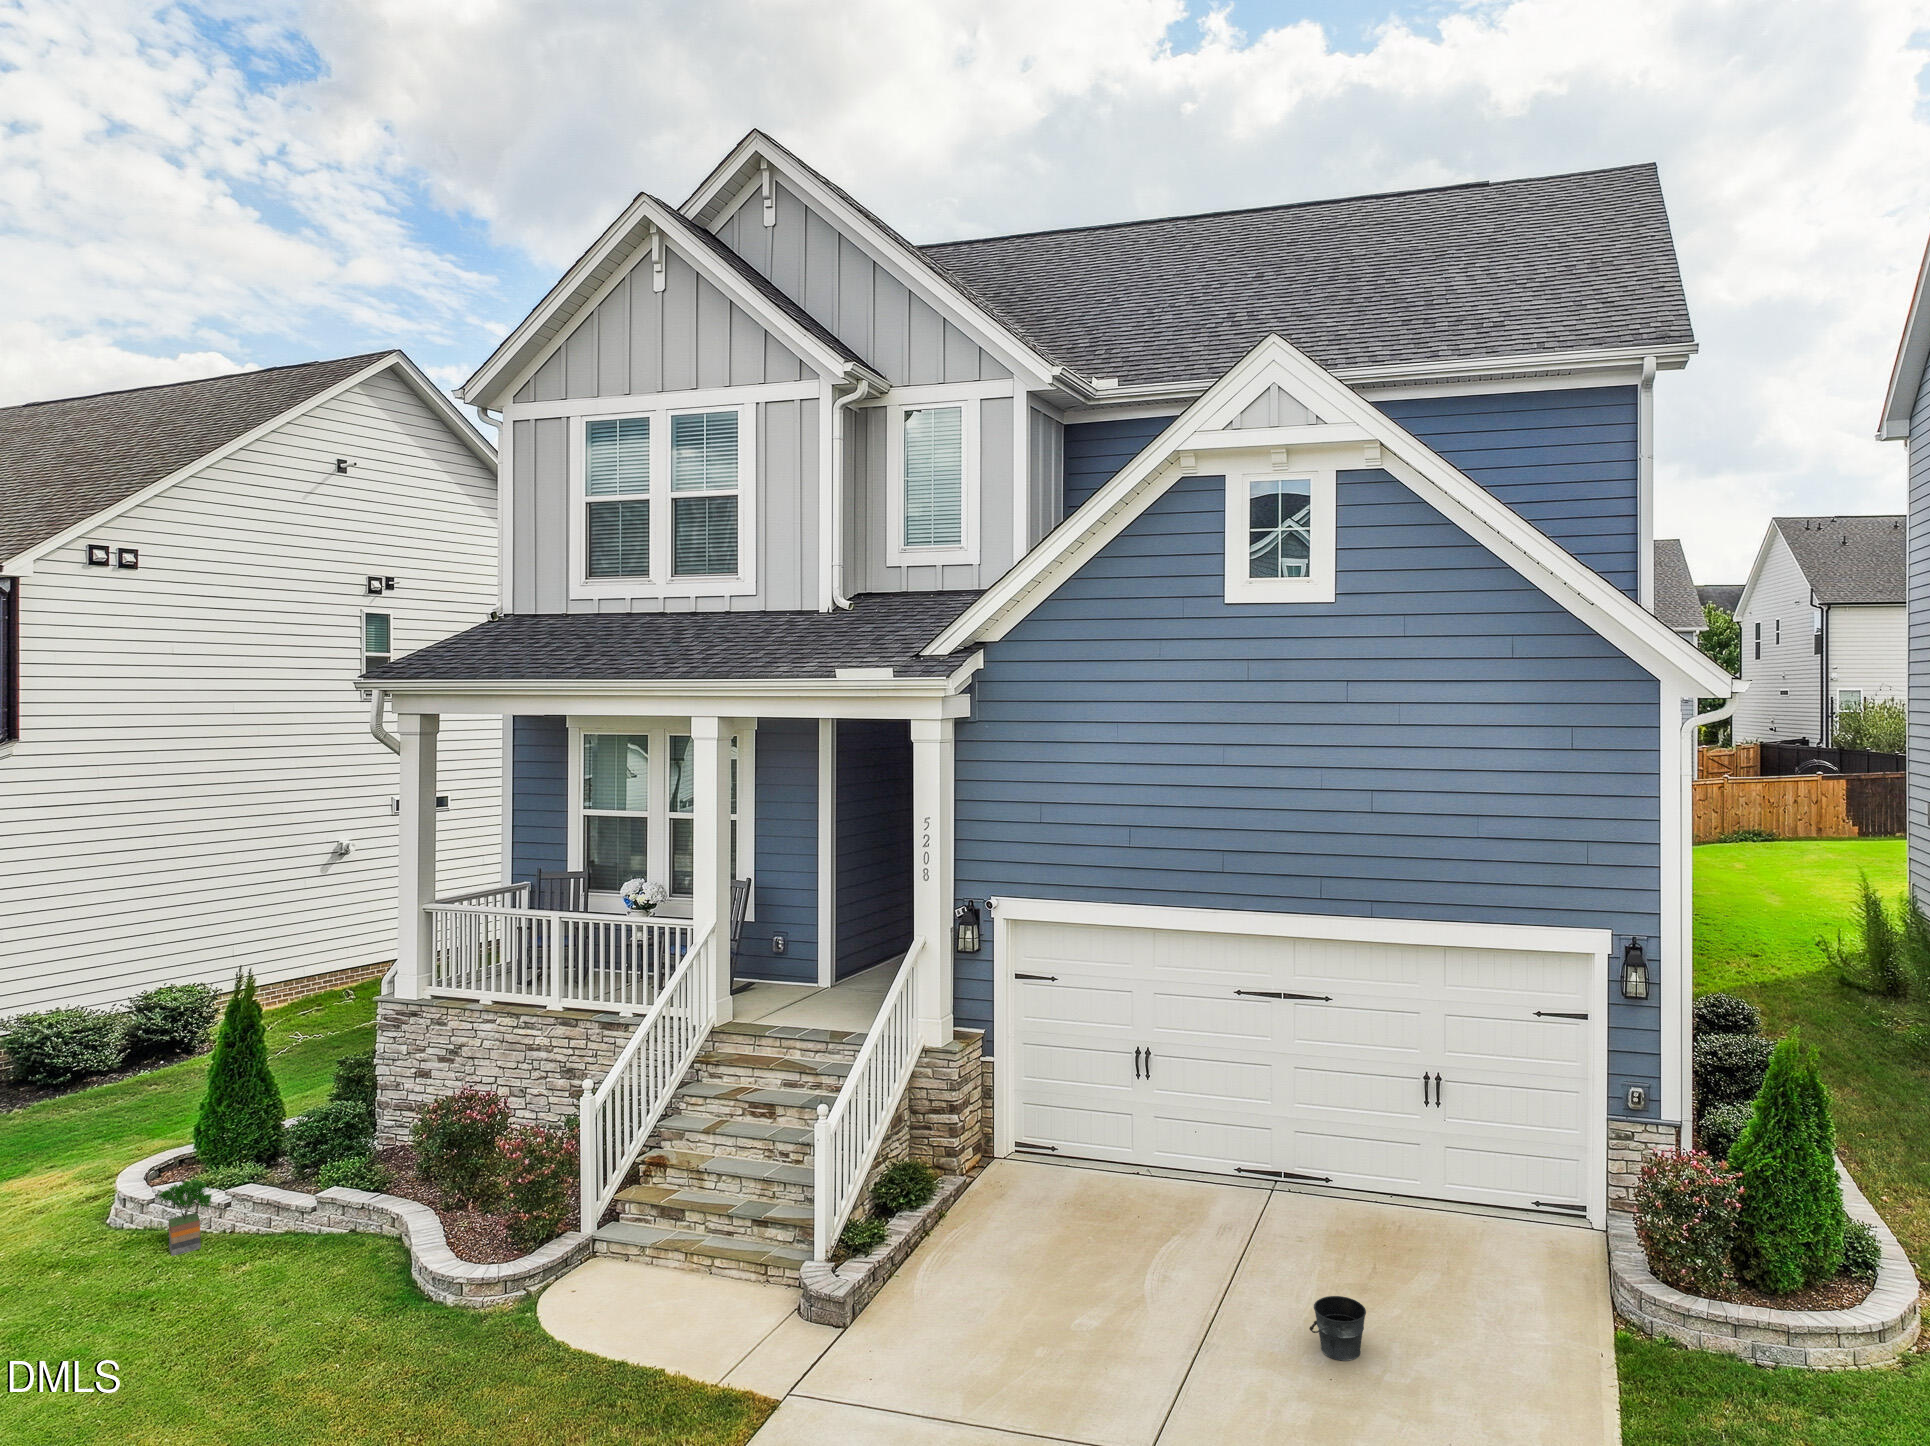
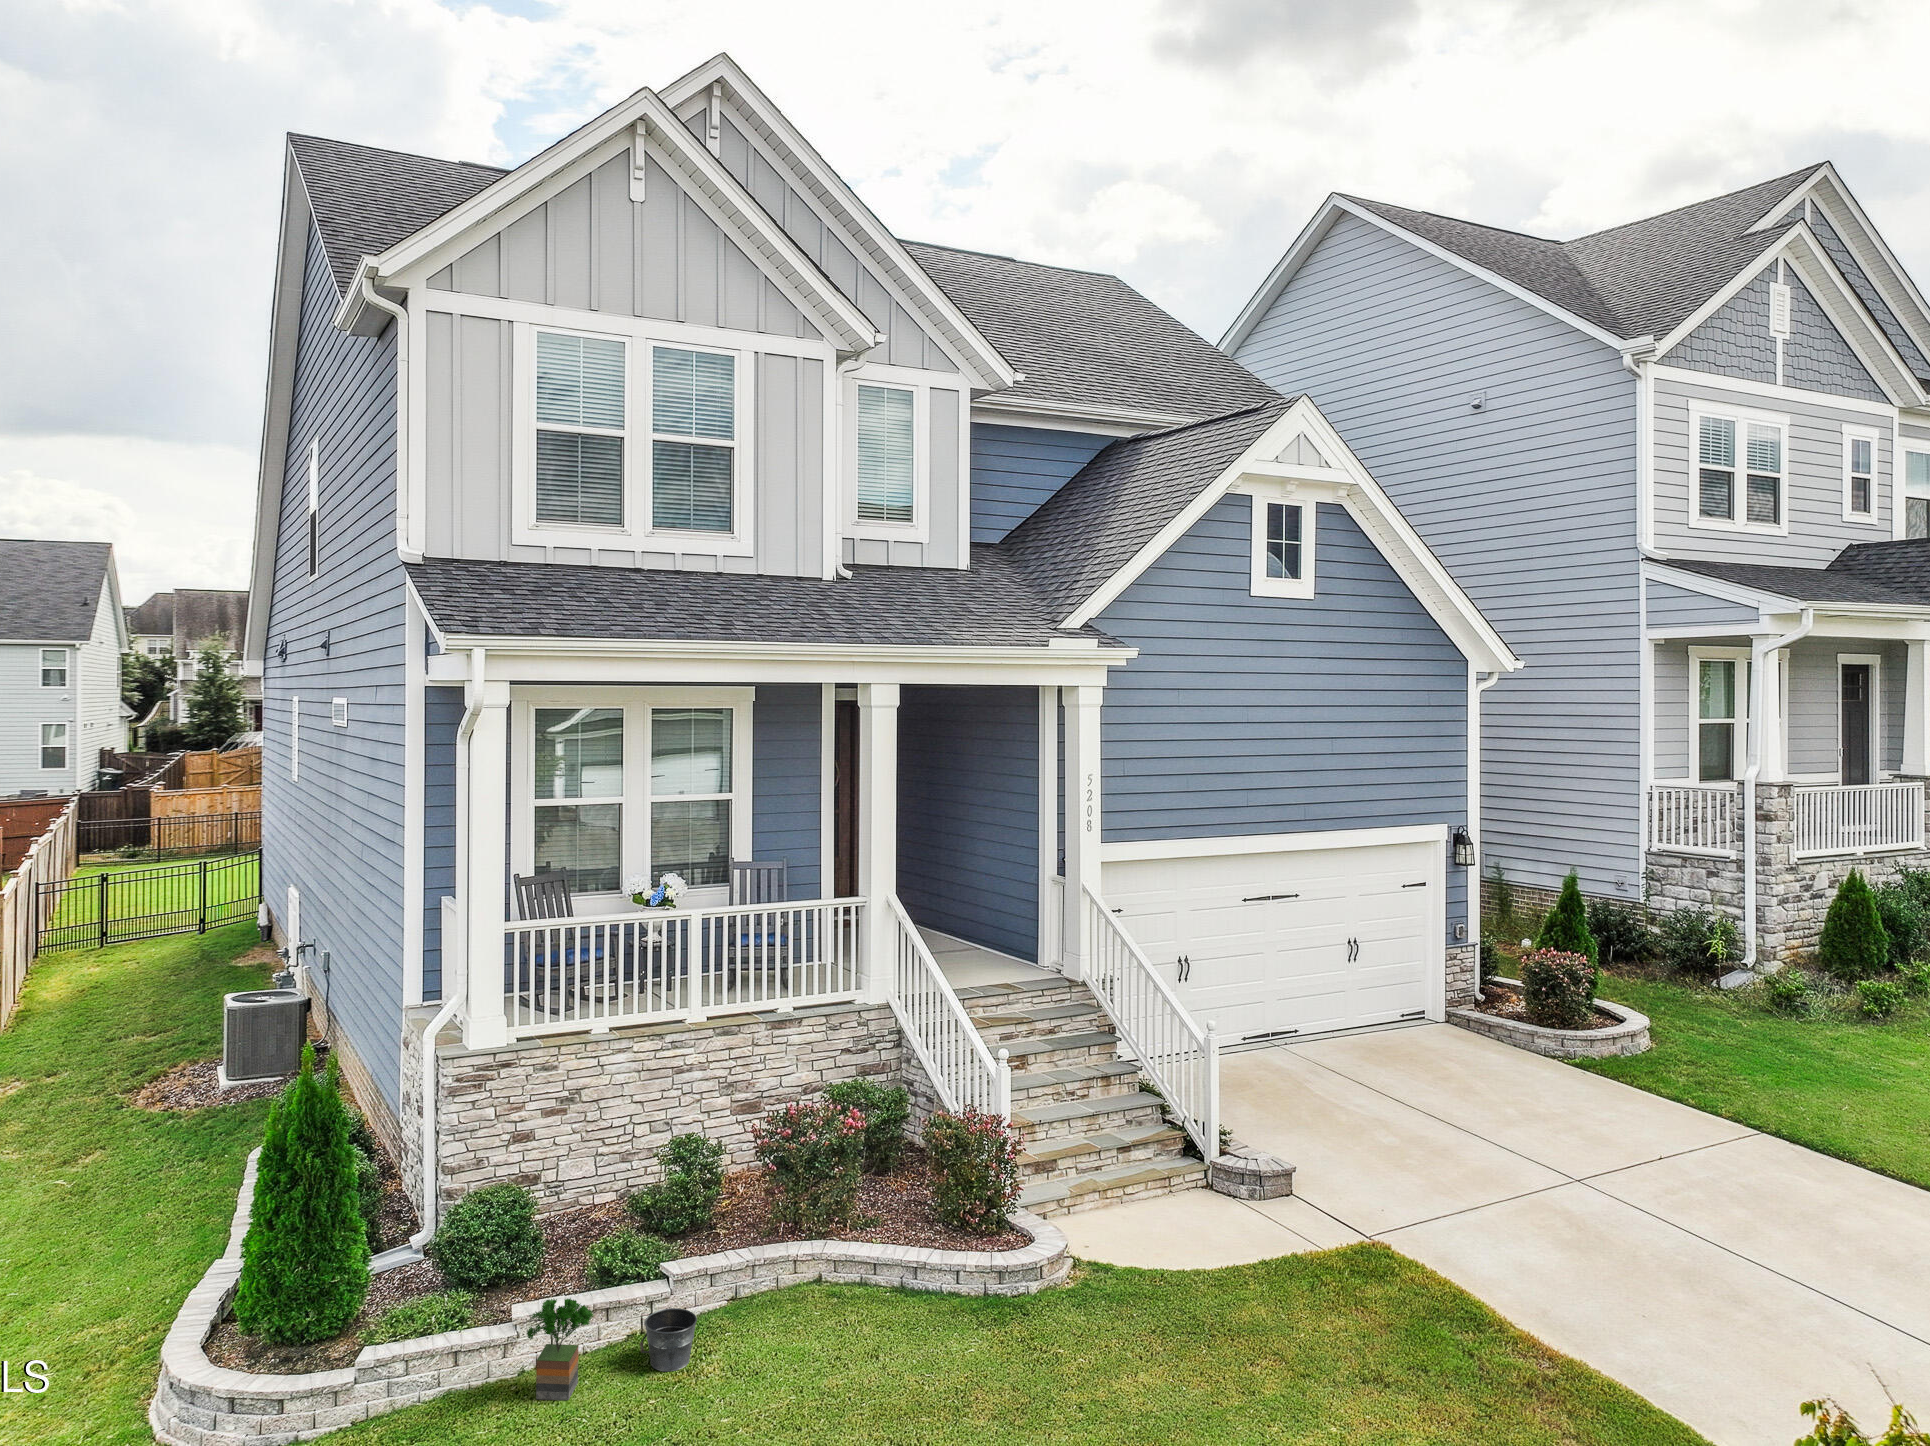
bucket: present [1309,1296,1366,1361] -> present [640,1308,697,1371]

